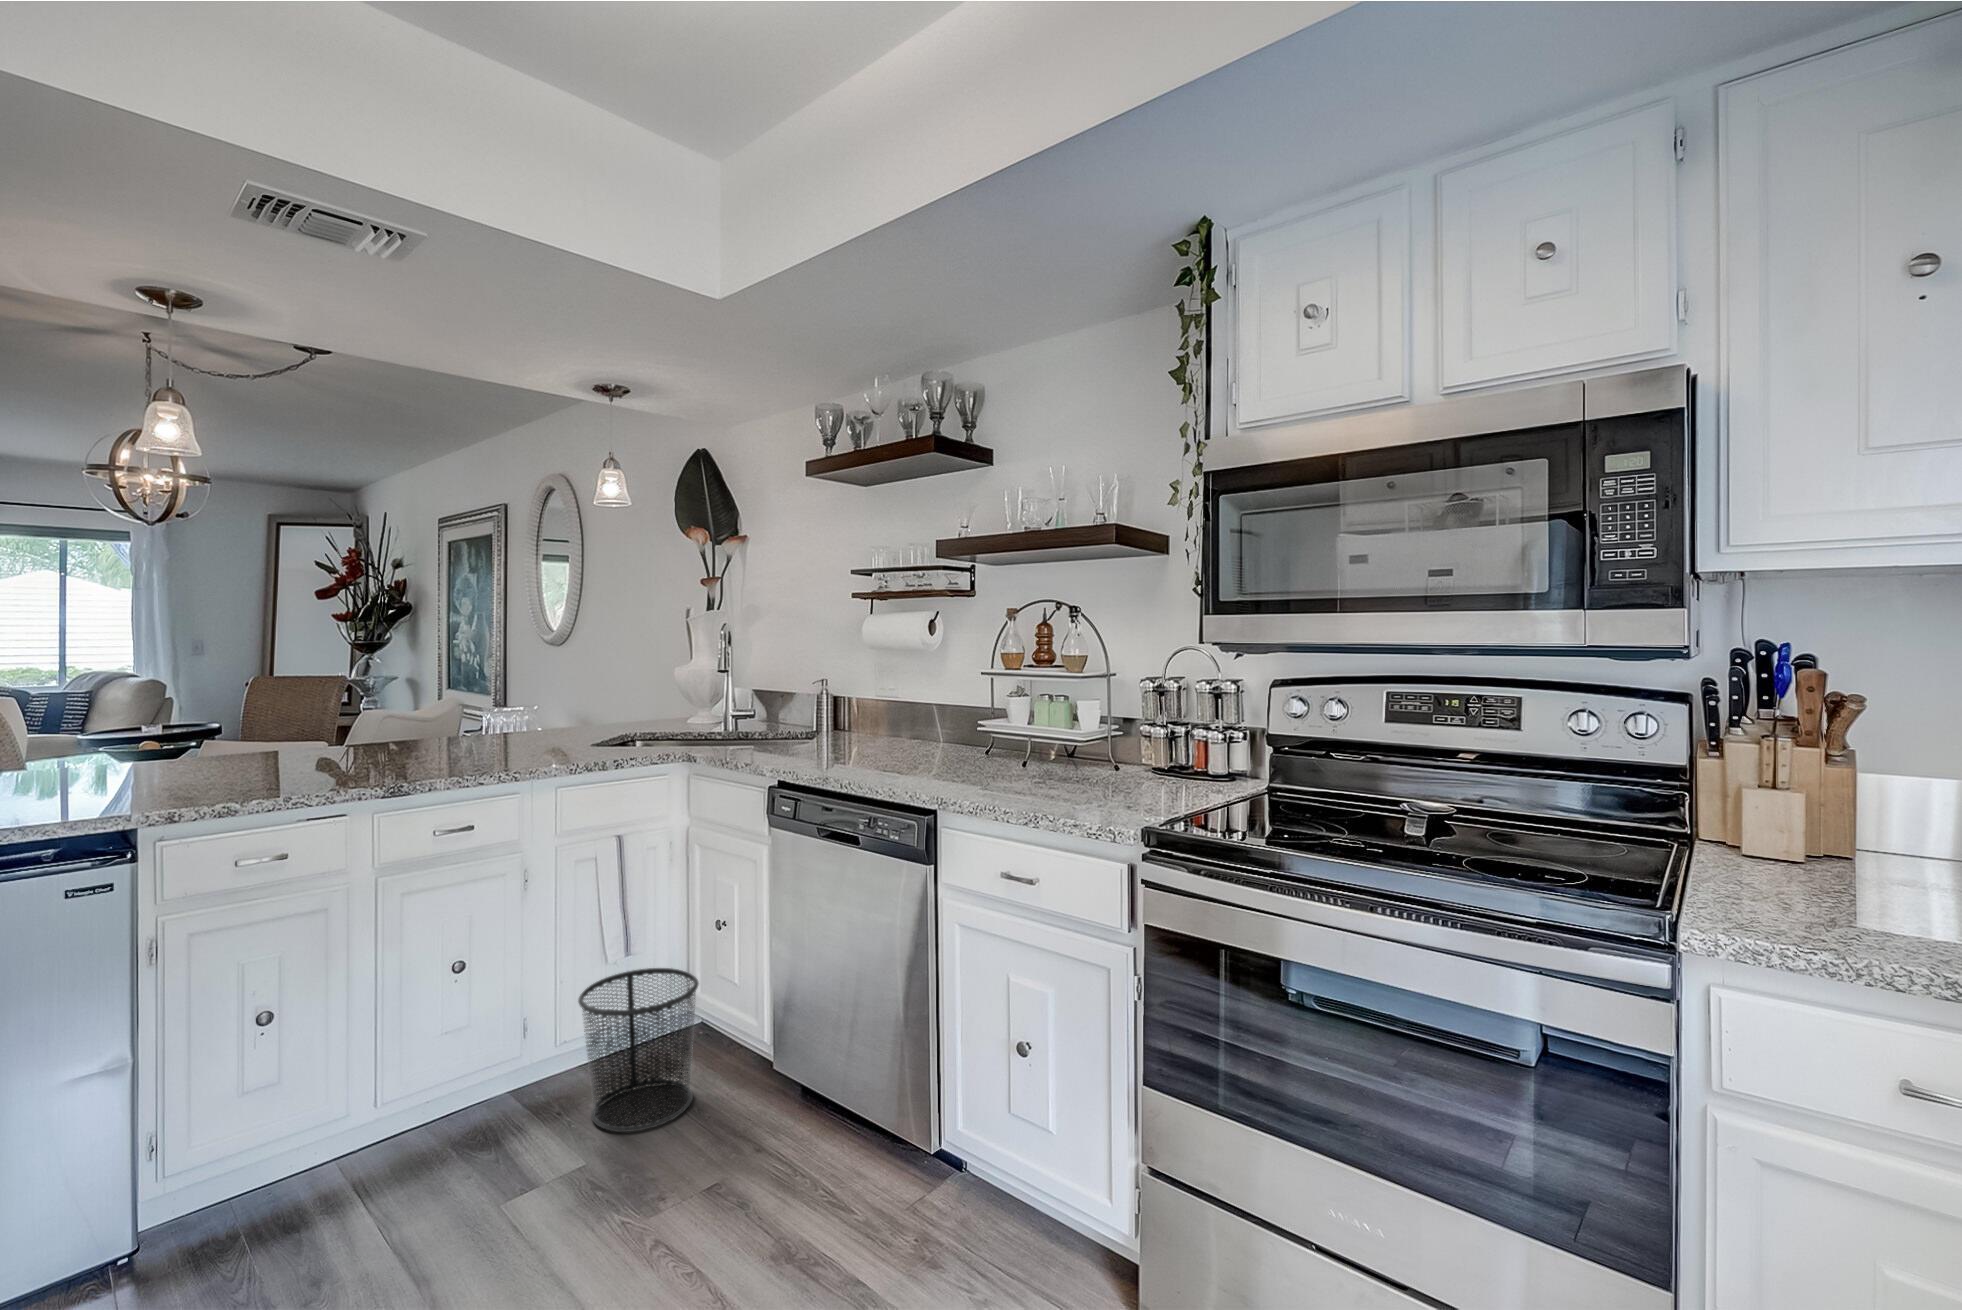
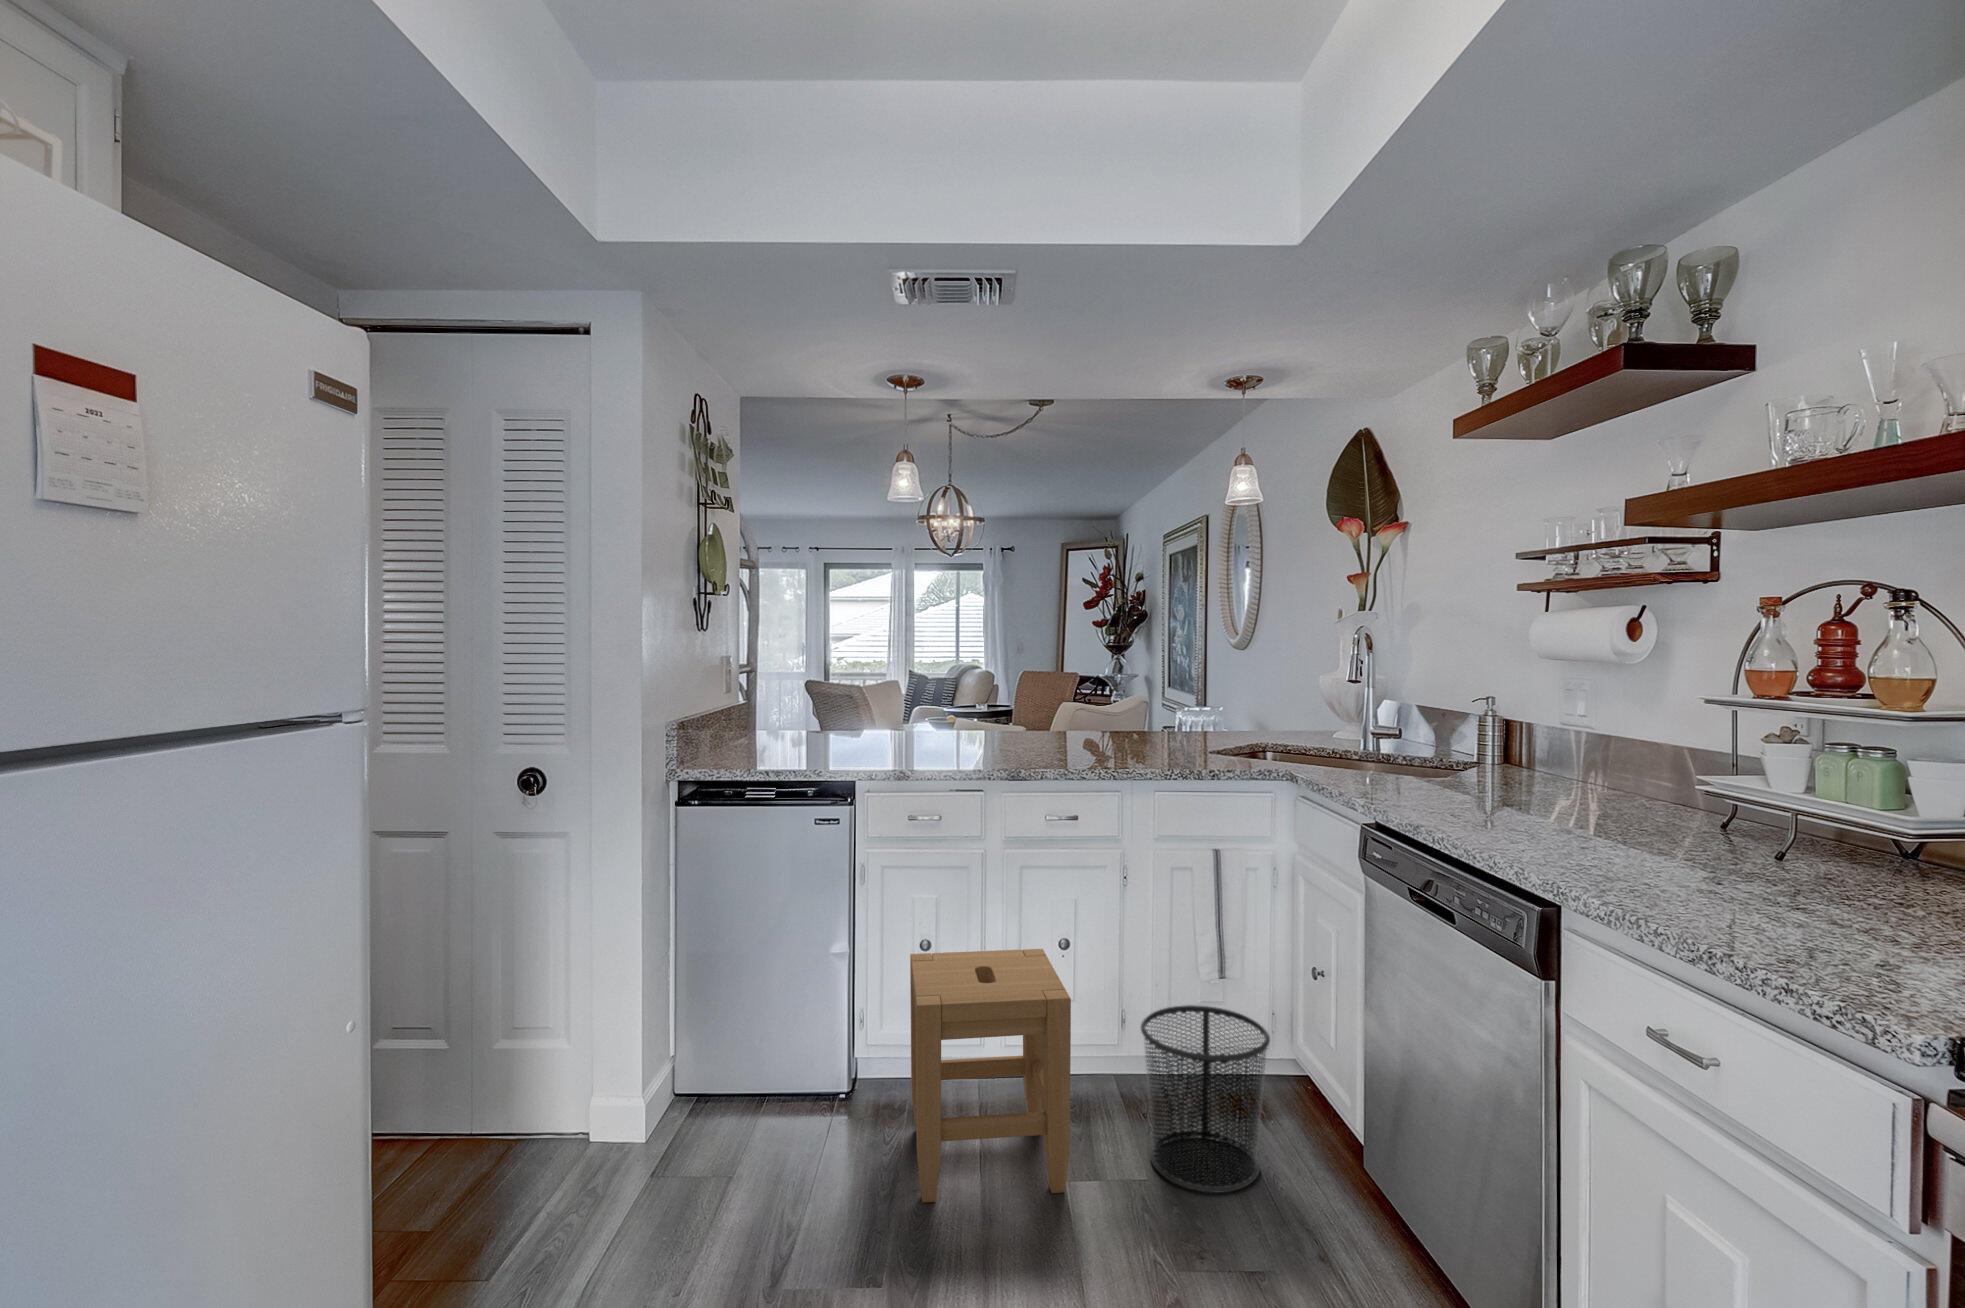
stool: none [293,962,529,1261] -> present [910,949,1071,1203]

